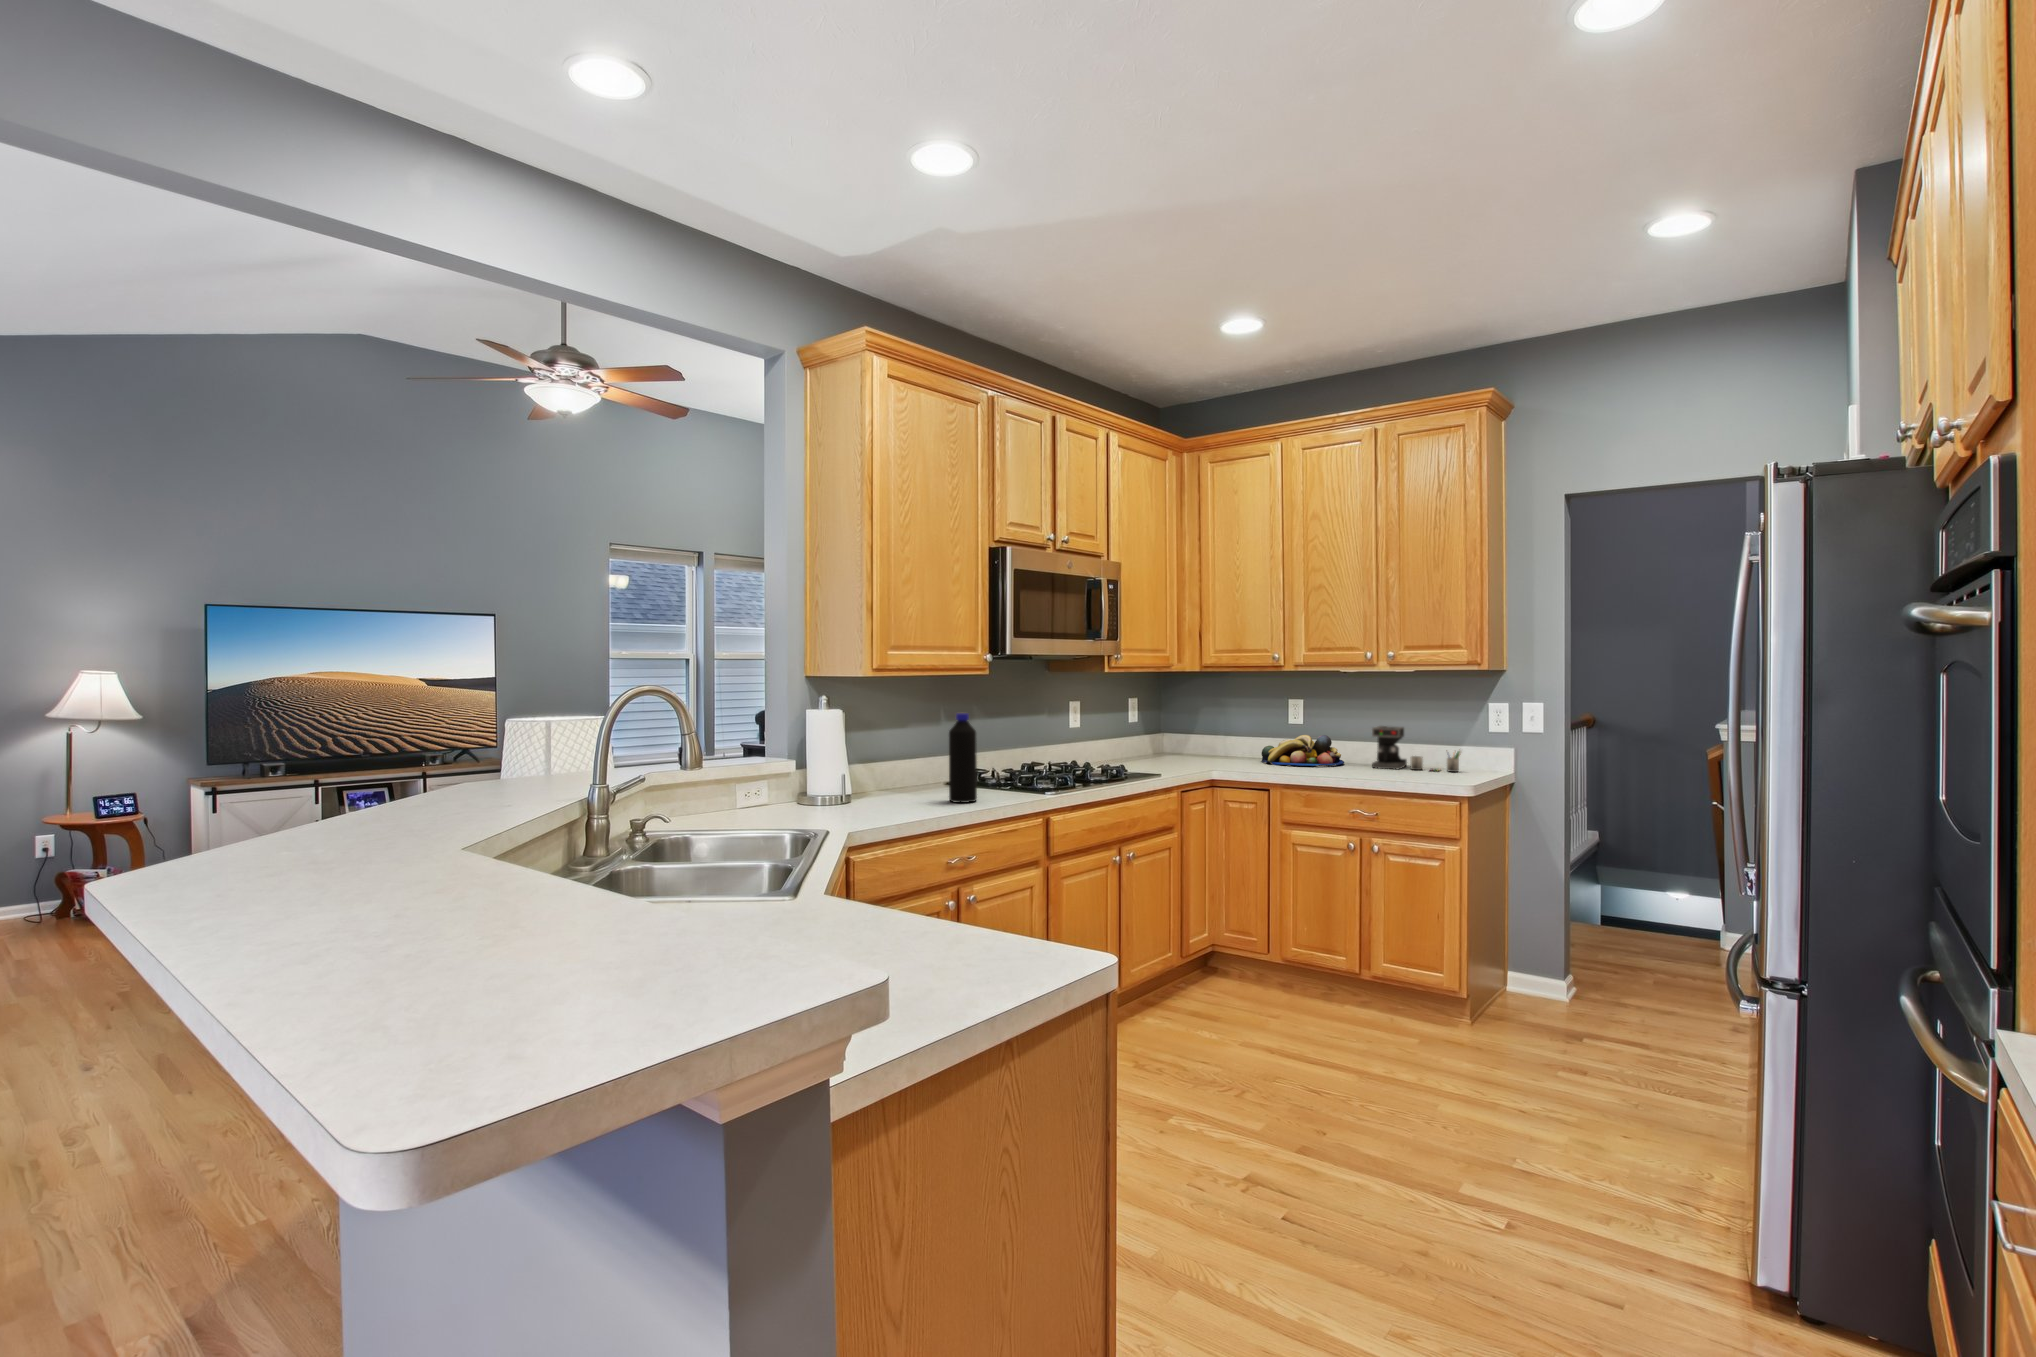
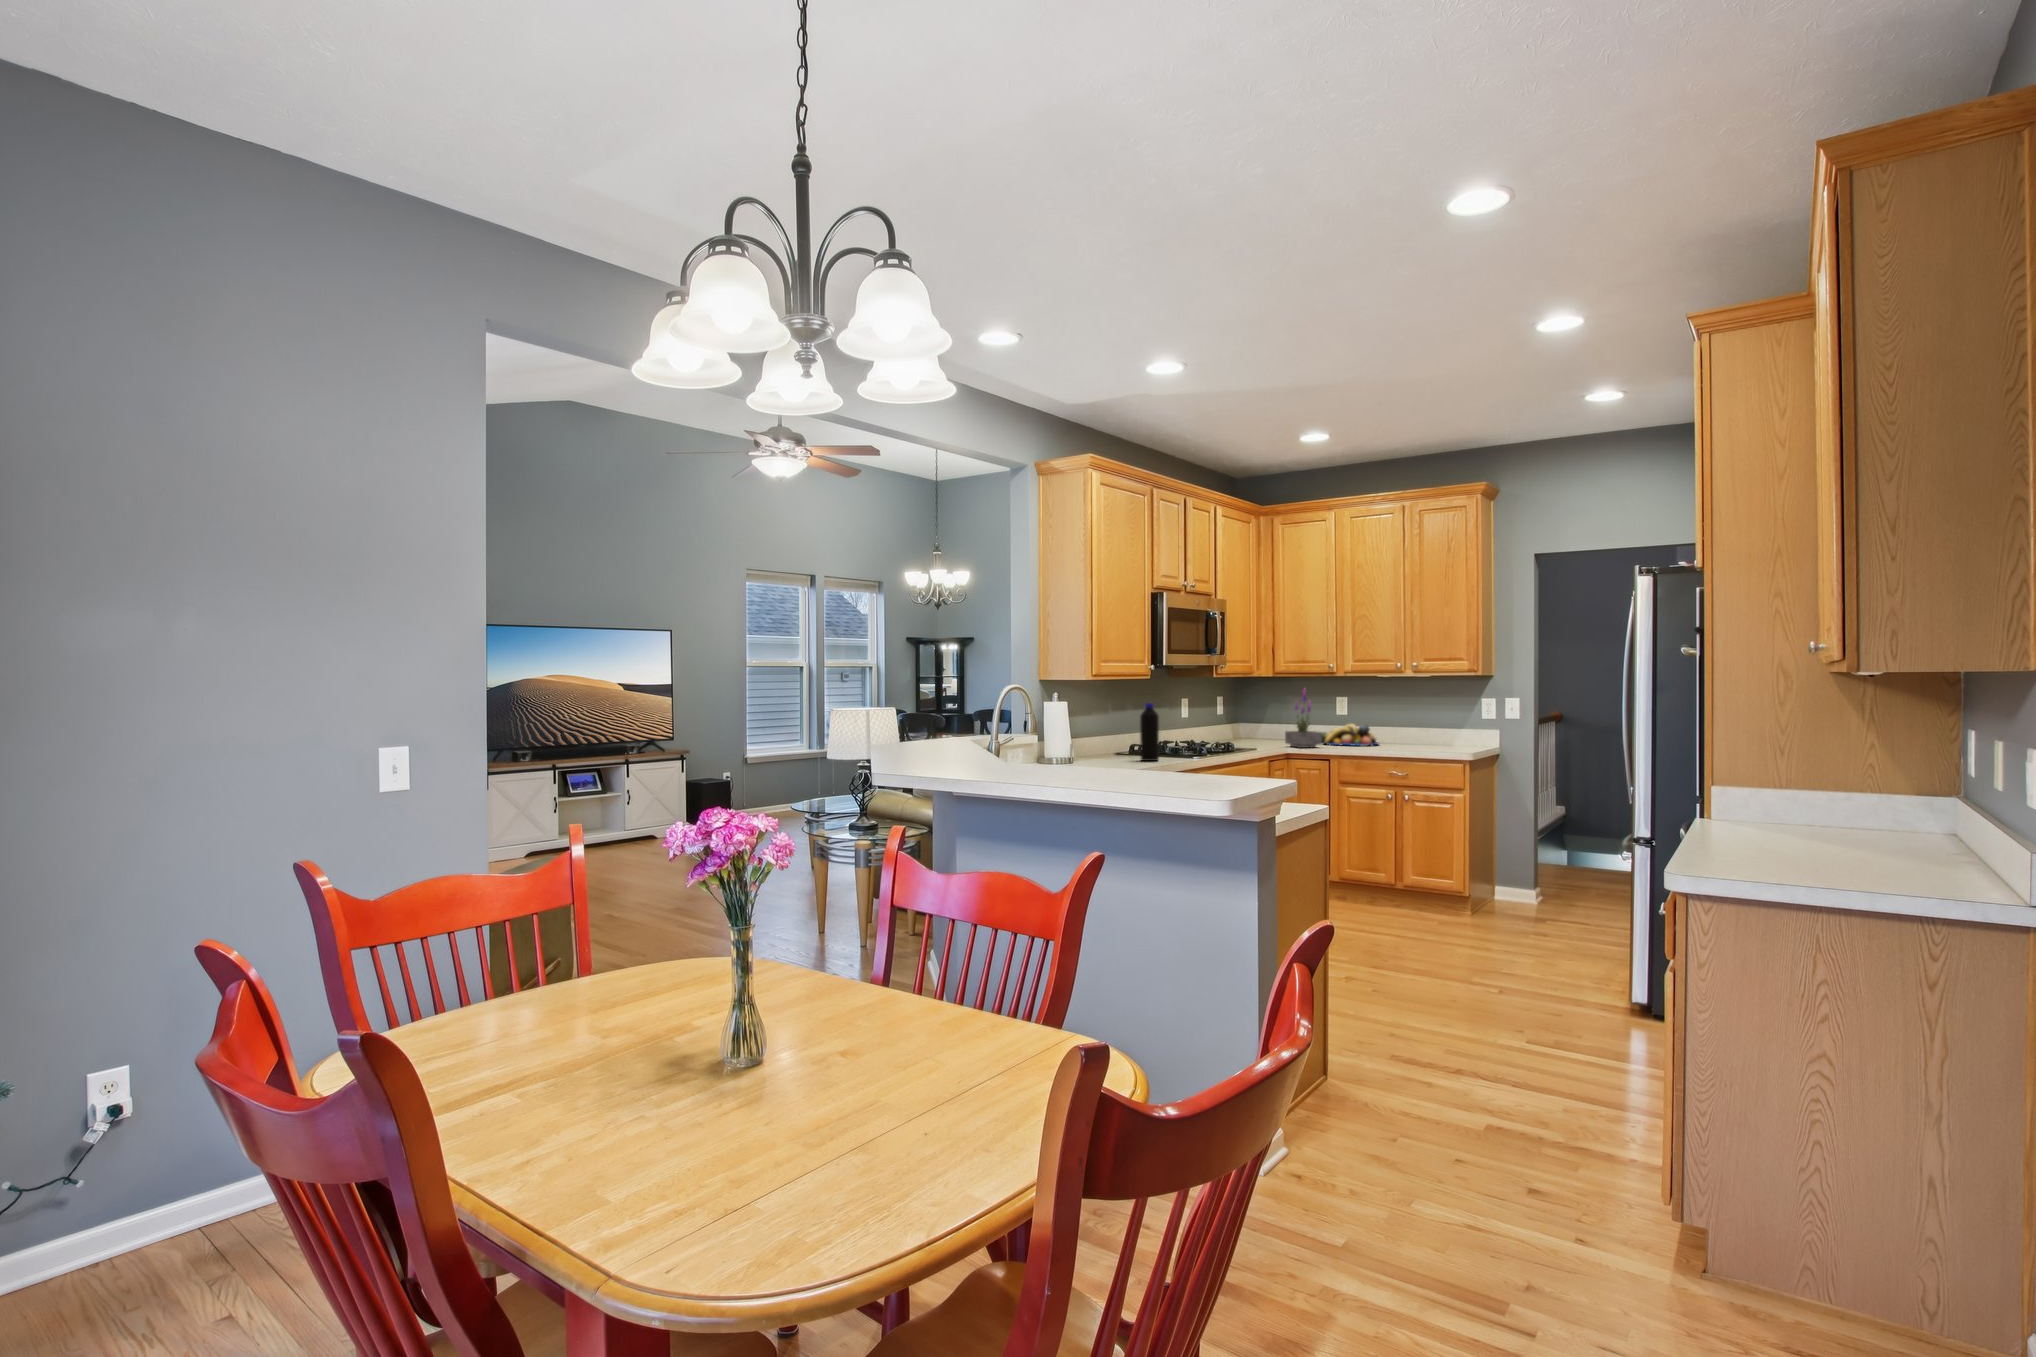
potted plant: none [1208,685,1258,771] -> present [1285,688,1322,748]
coffee maker: present [1372,726,1460,772] -> none [1400,717,1465,748]

